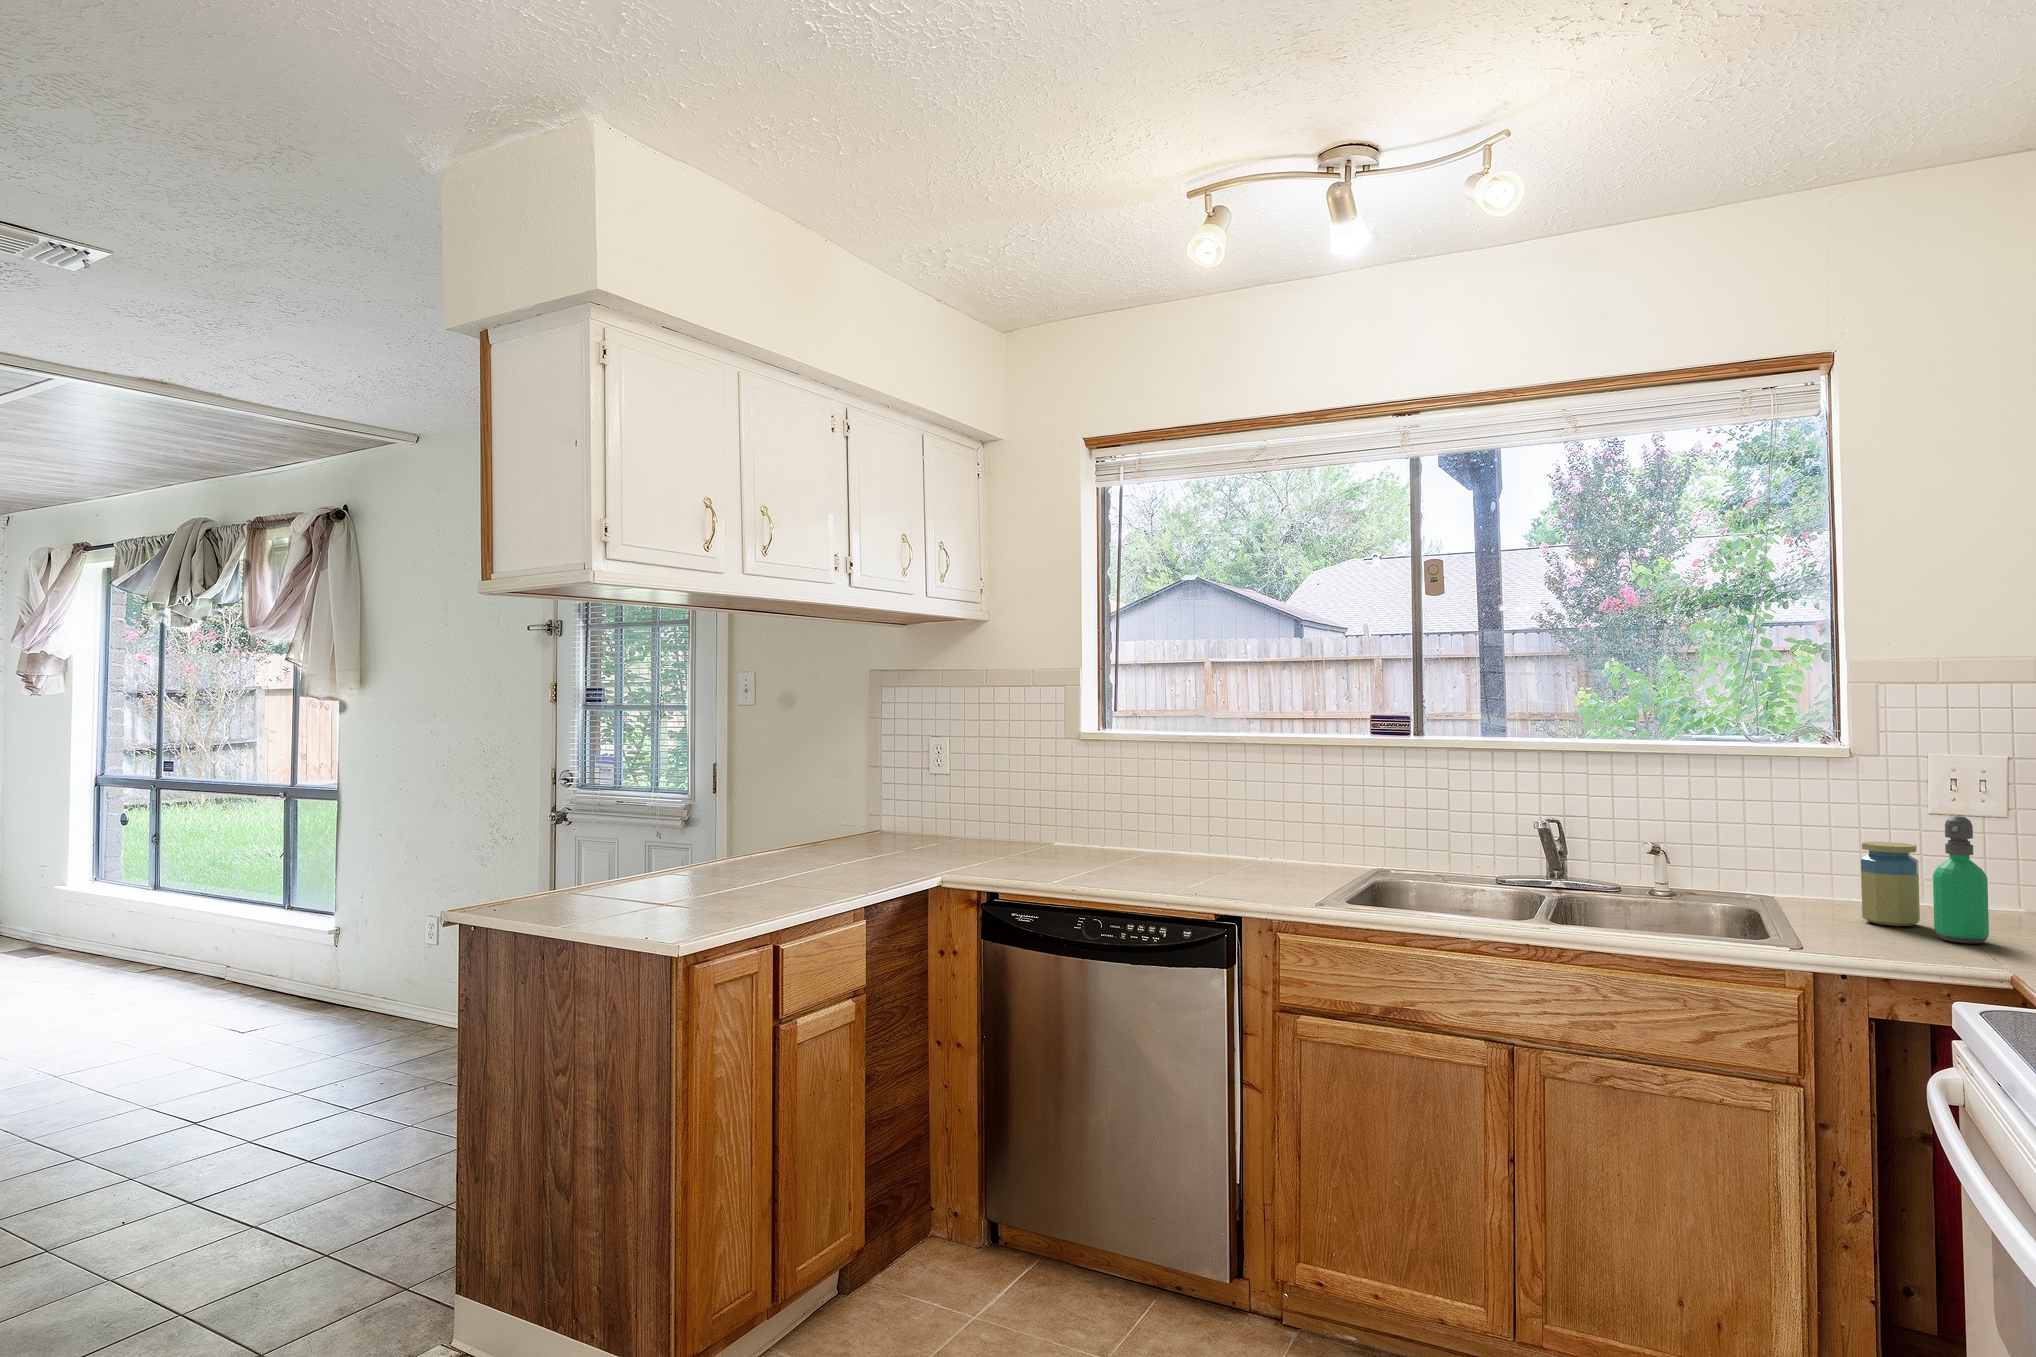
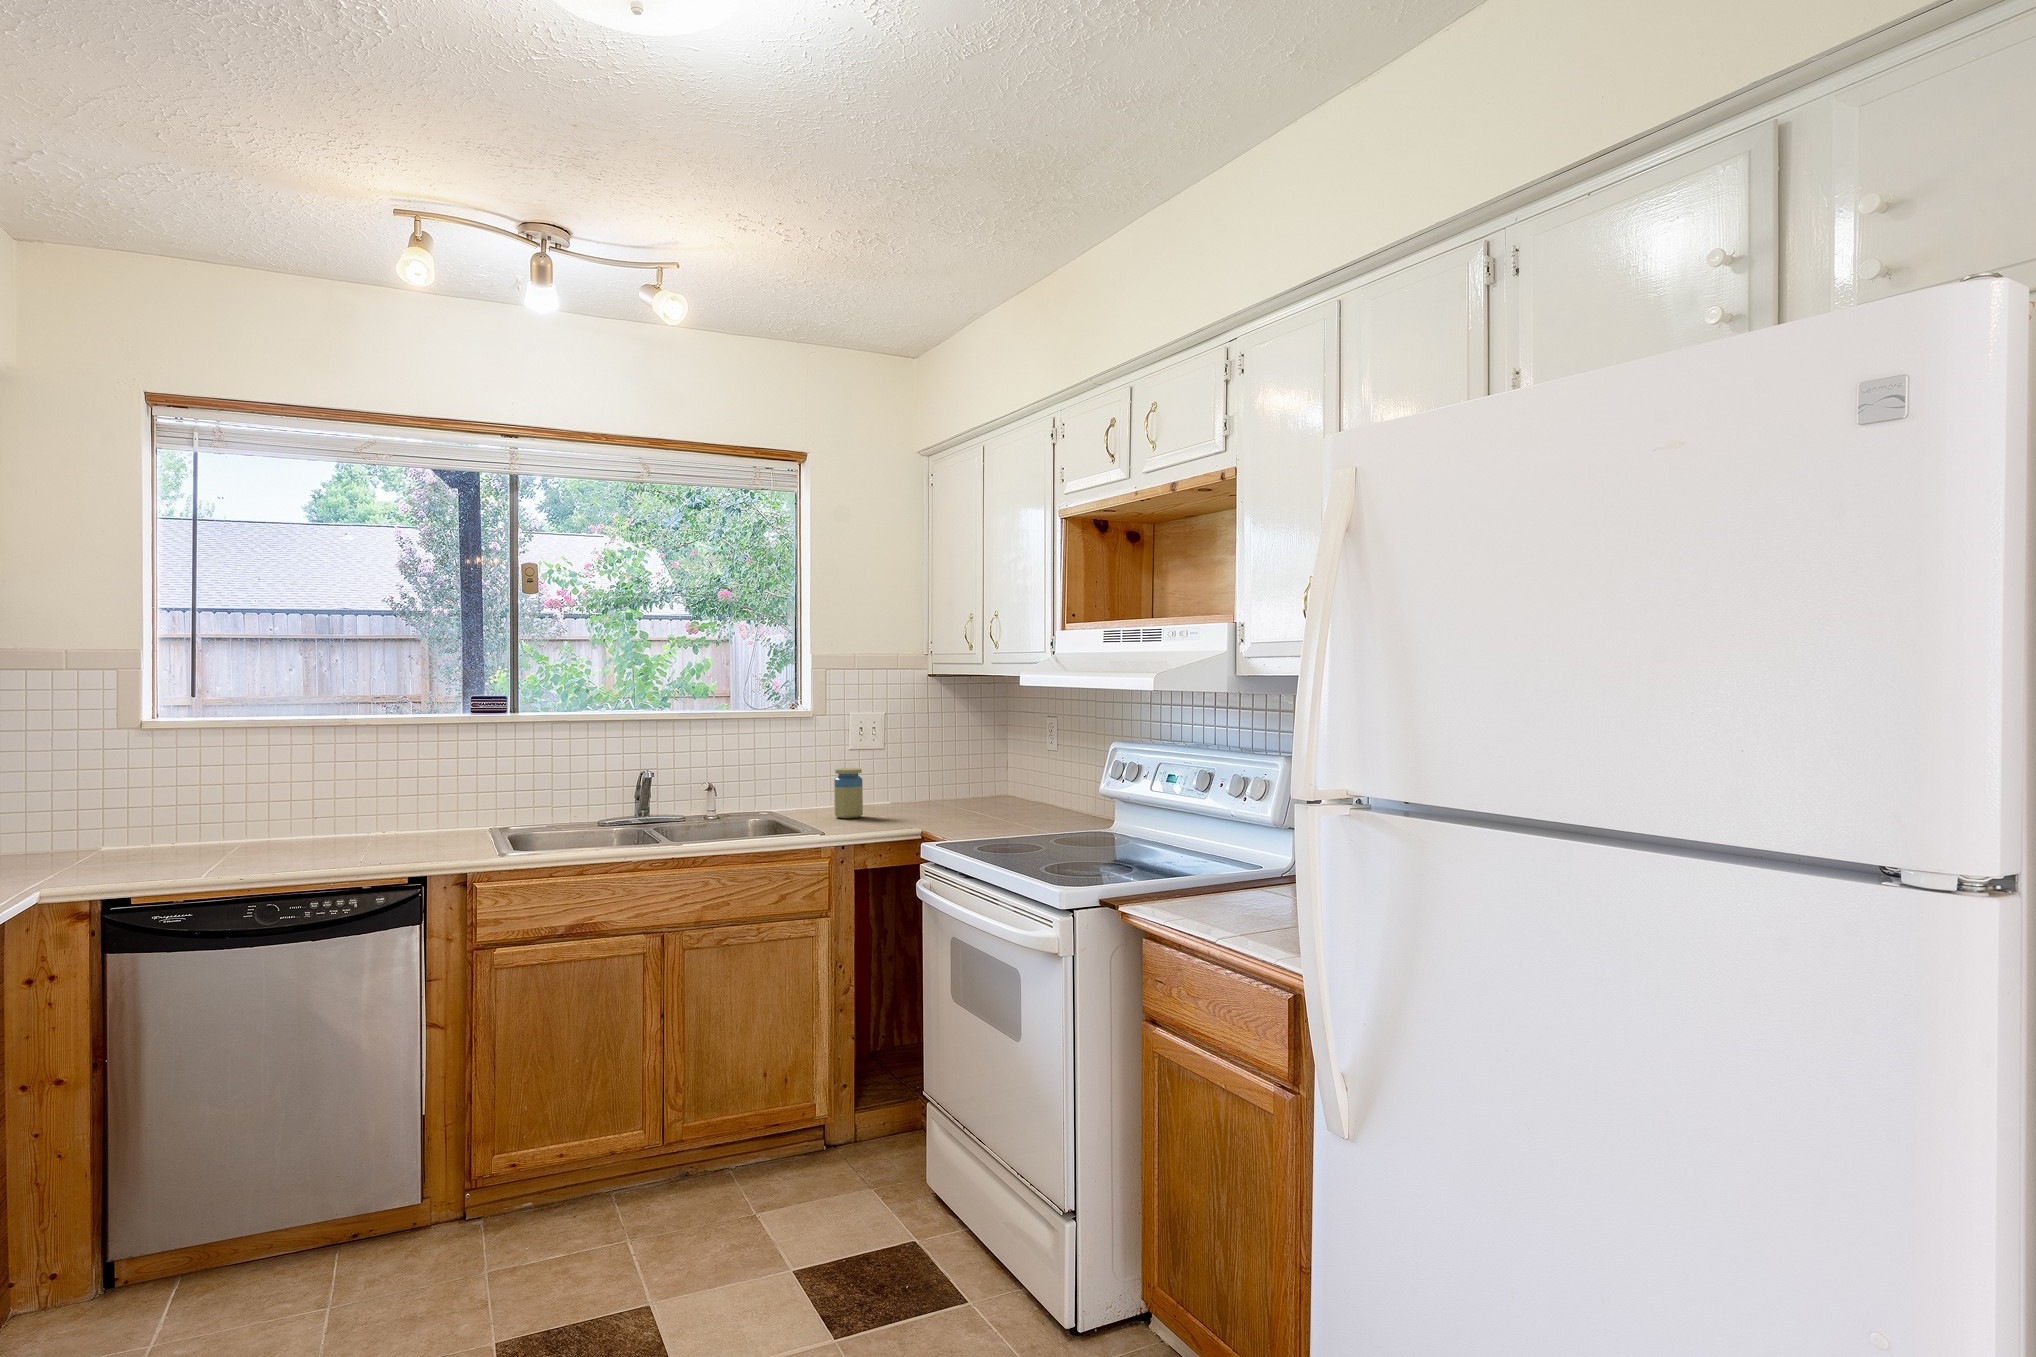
soap dispenser: present [1933,816,1989,943] -> none [876,749,901,821]

